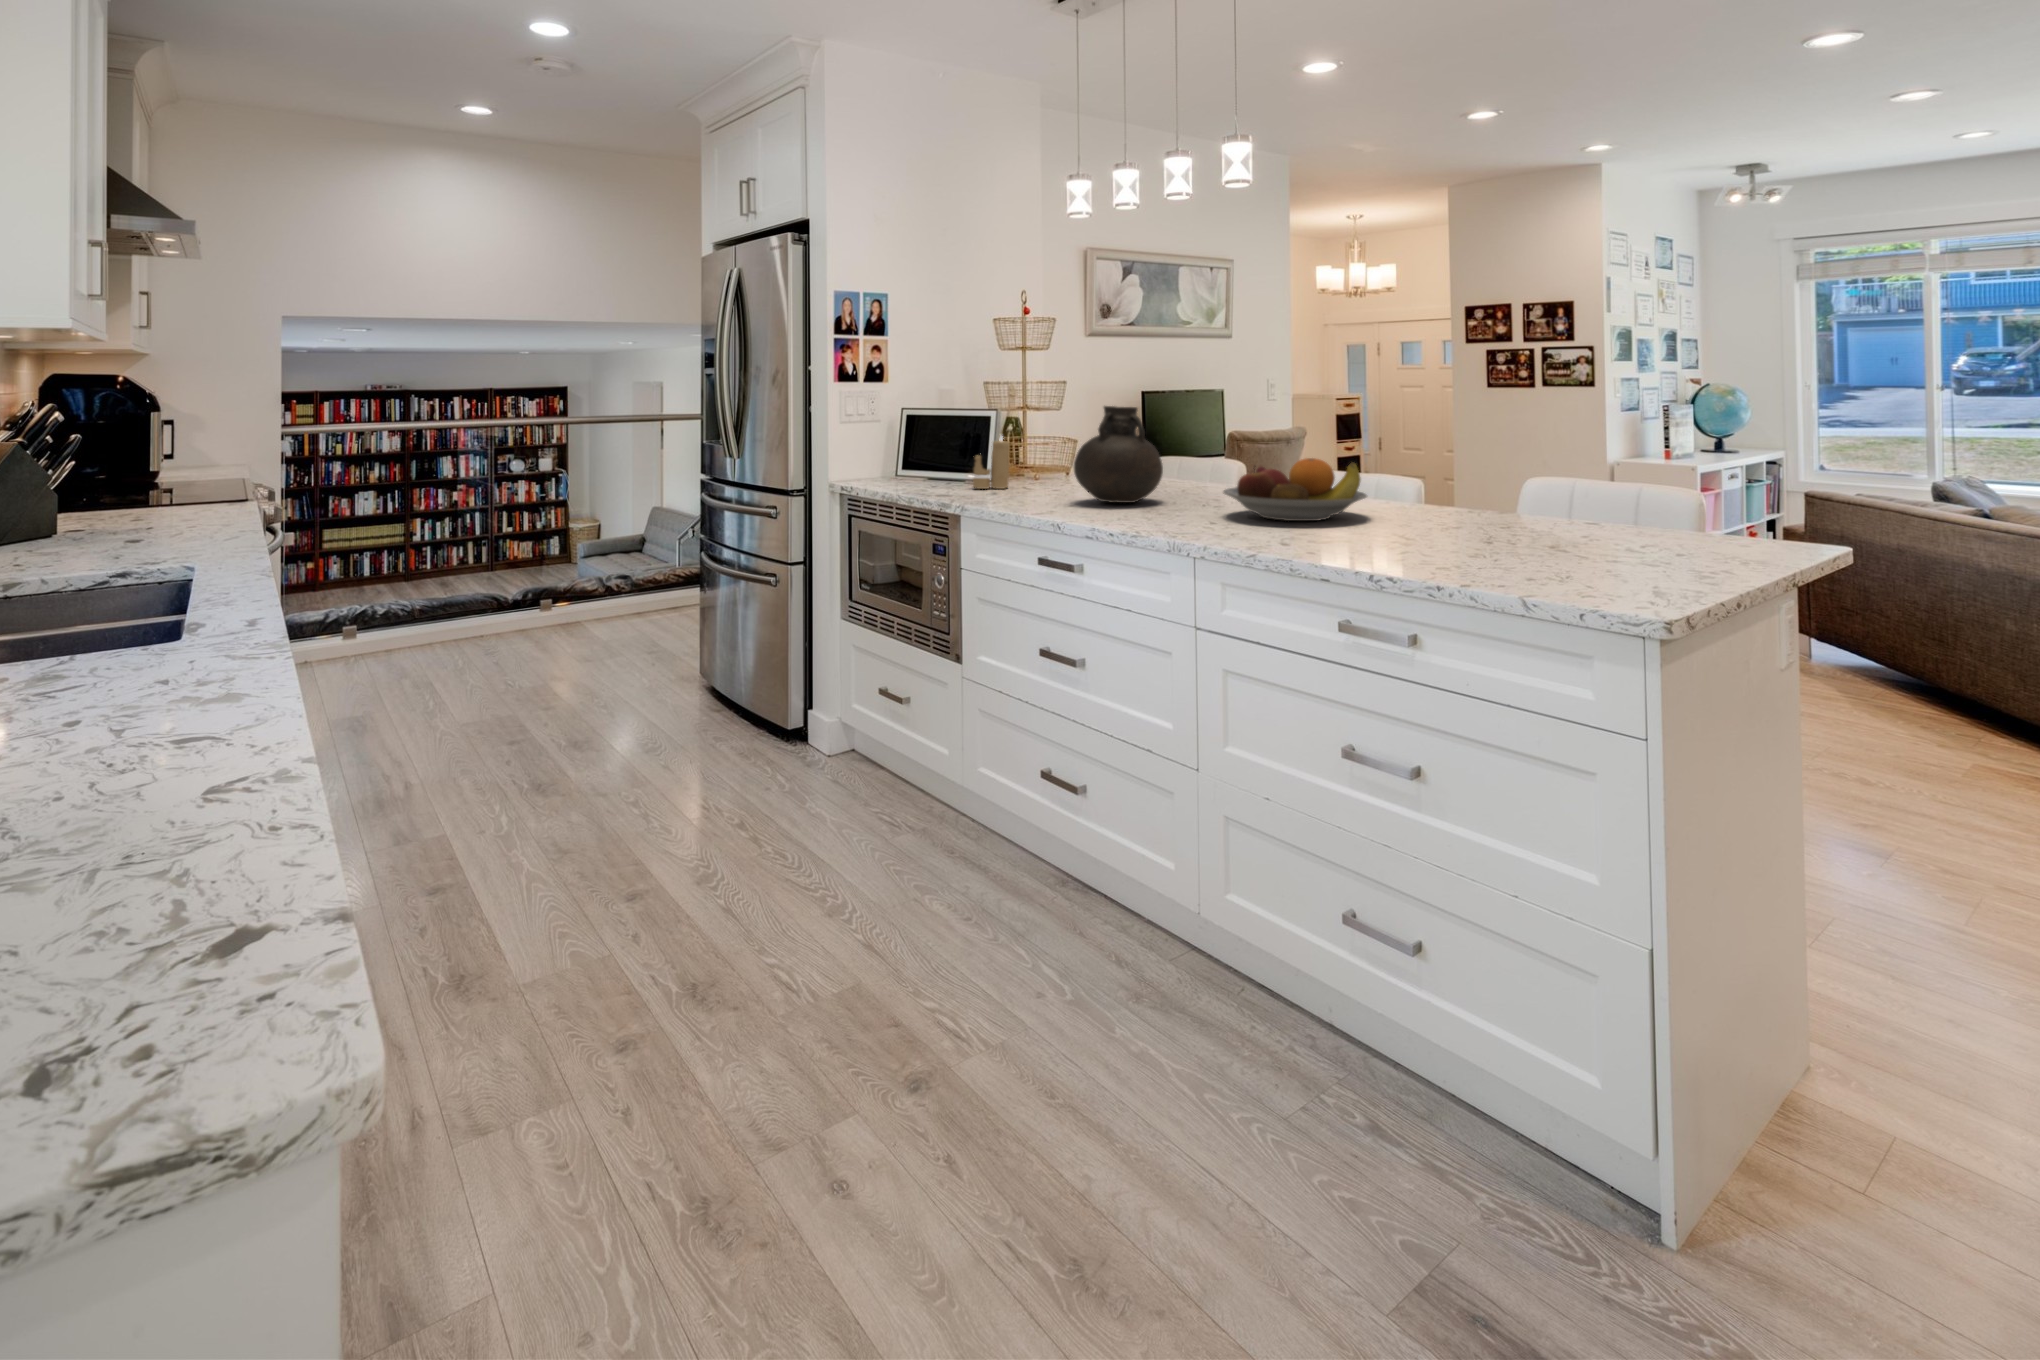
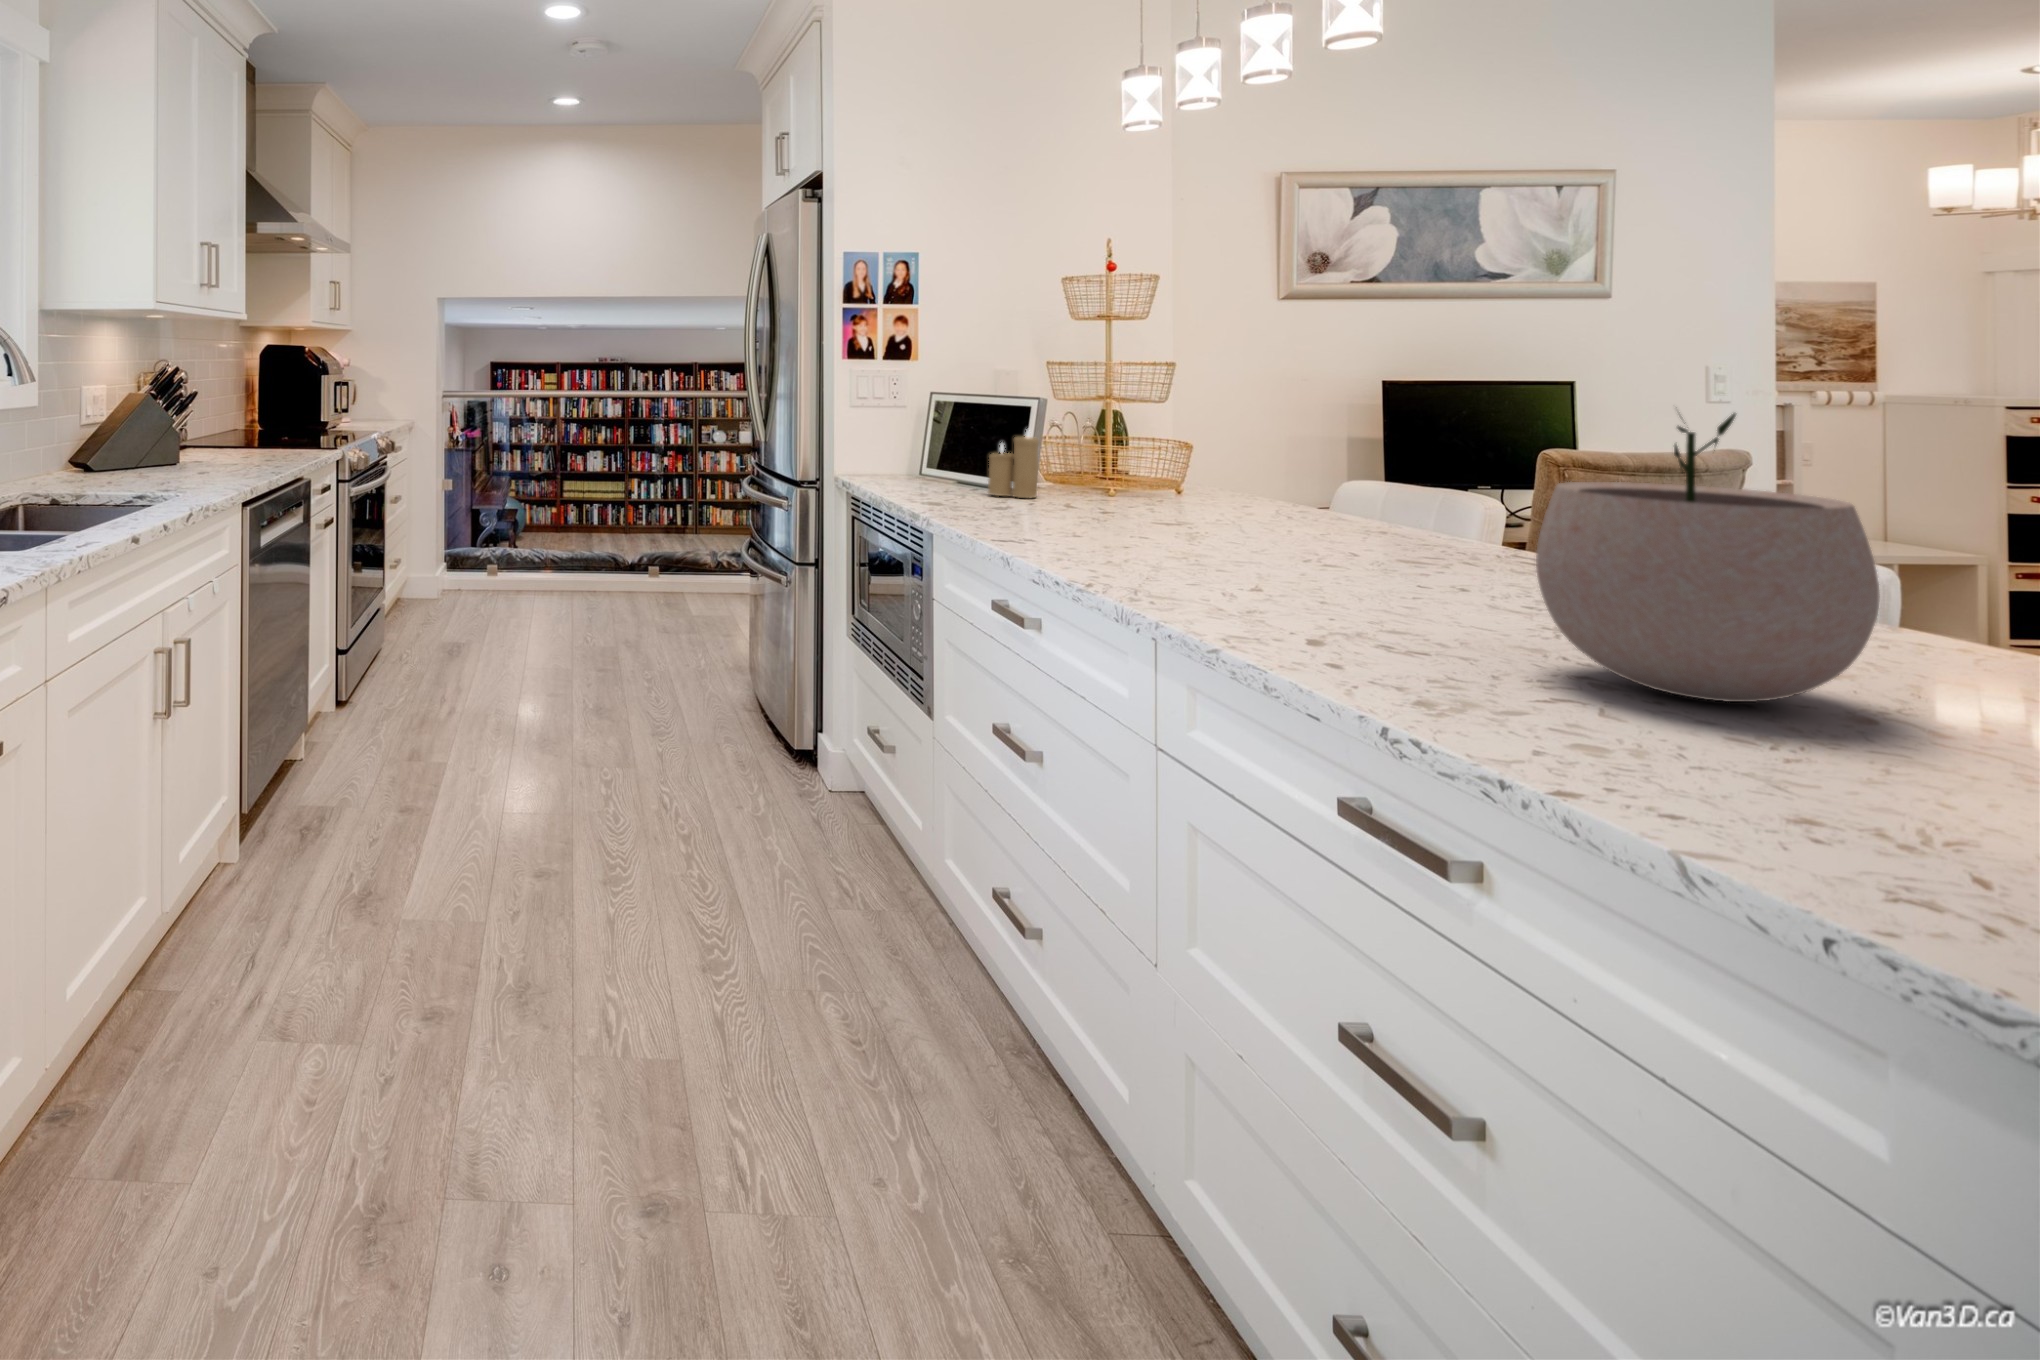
plant pot: none [1441,399,1568,543] -> present [1536,413,1880,702]
vase: present [1074,406,1163,503] -> none [1056,395,1197,534]
fruit bowl: present [1223,458,1367,521] -> none [1216,493,1504,598]

